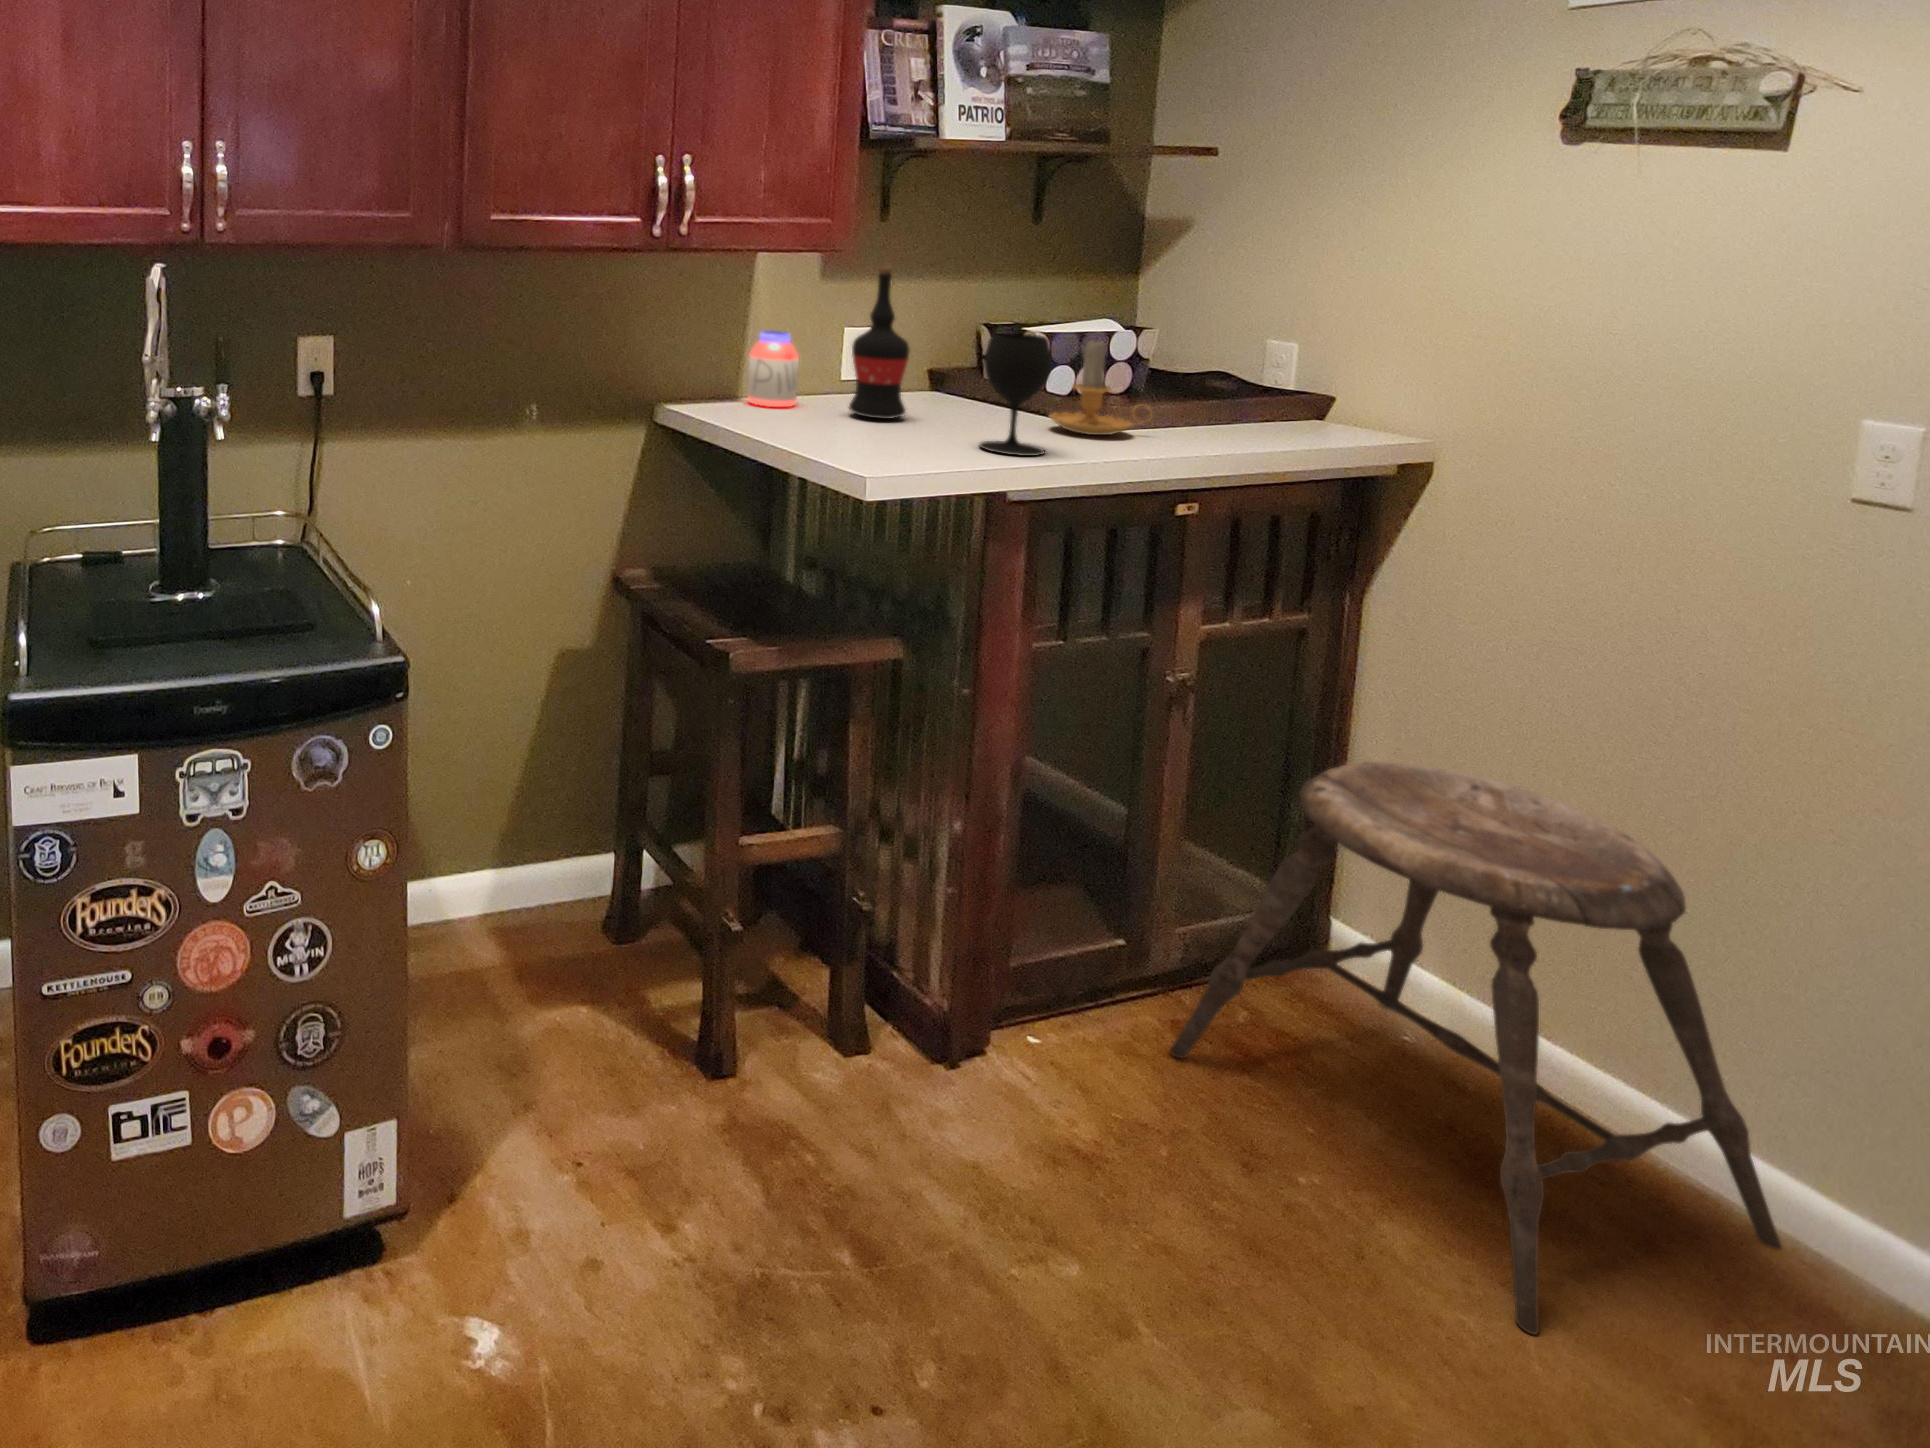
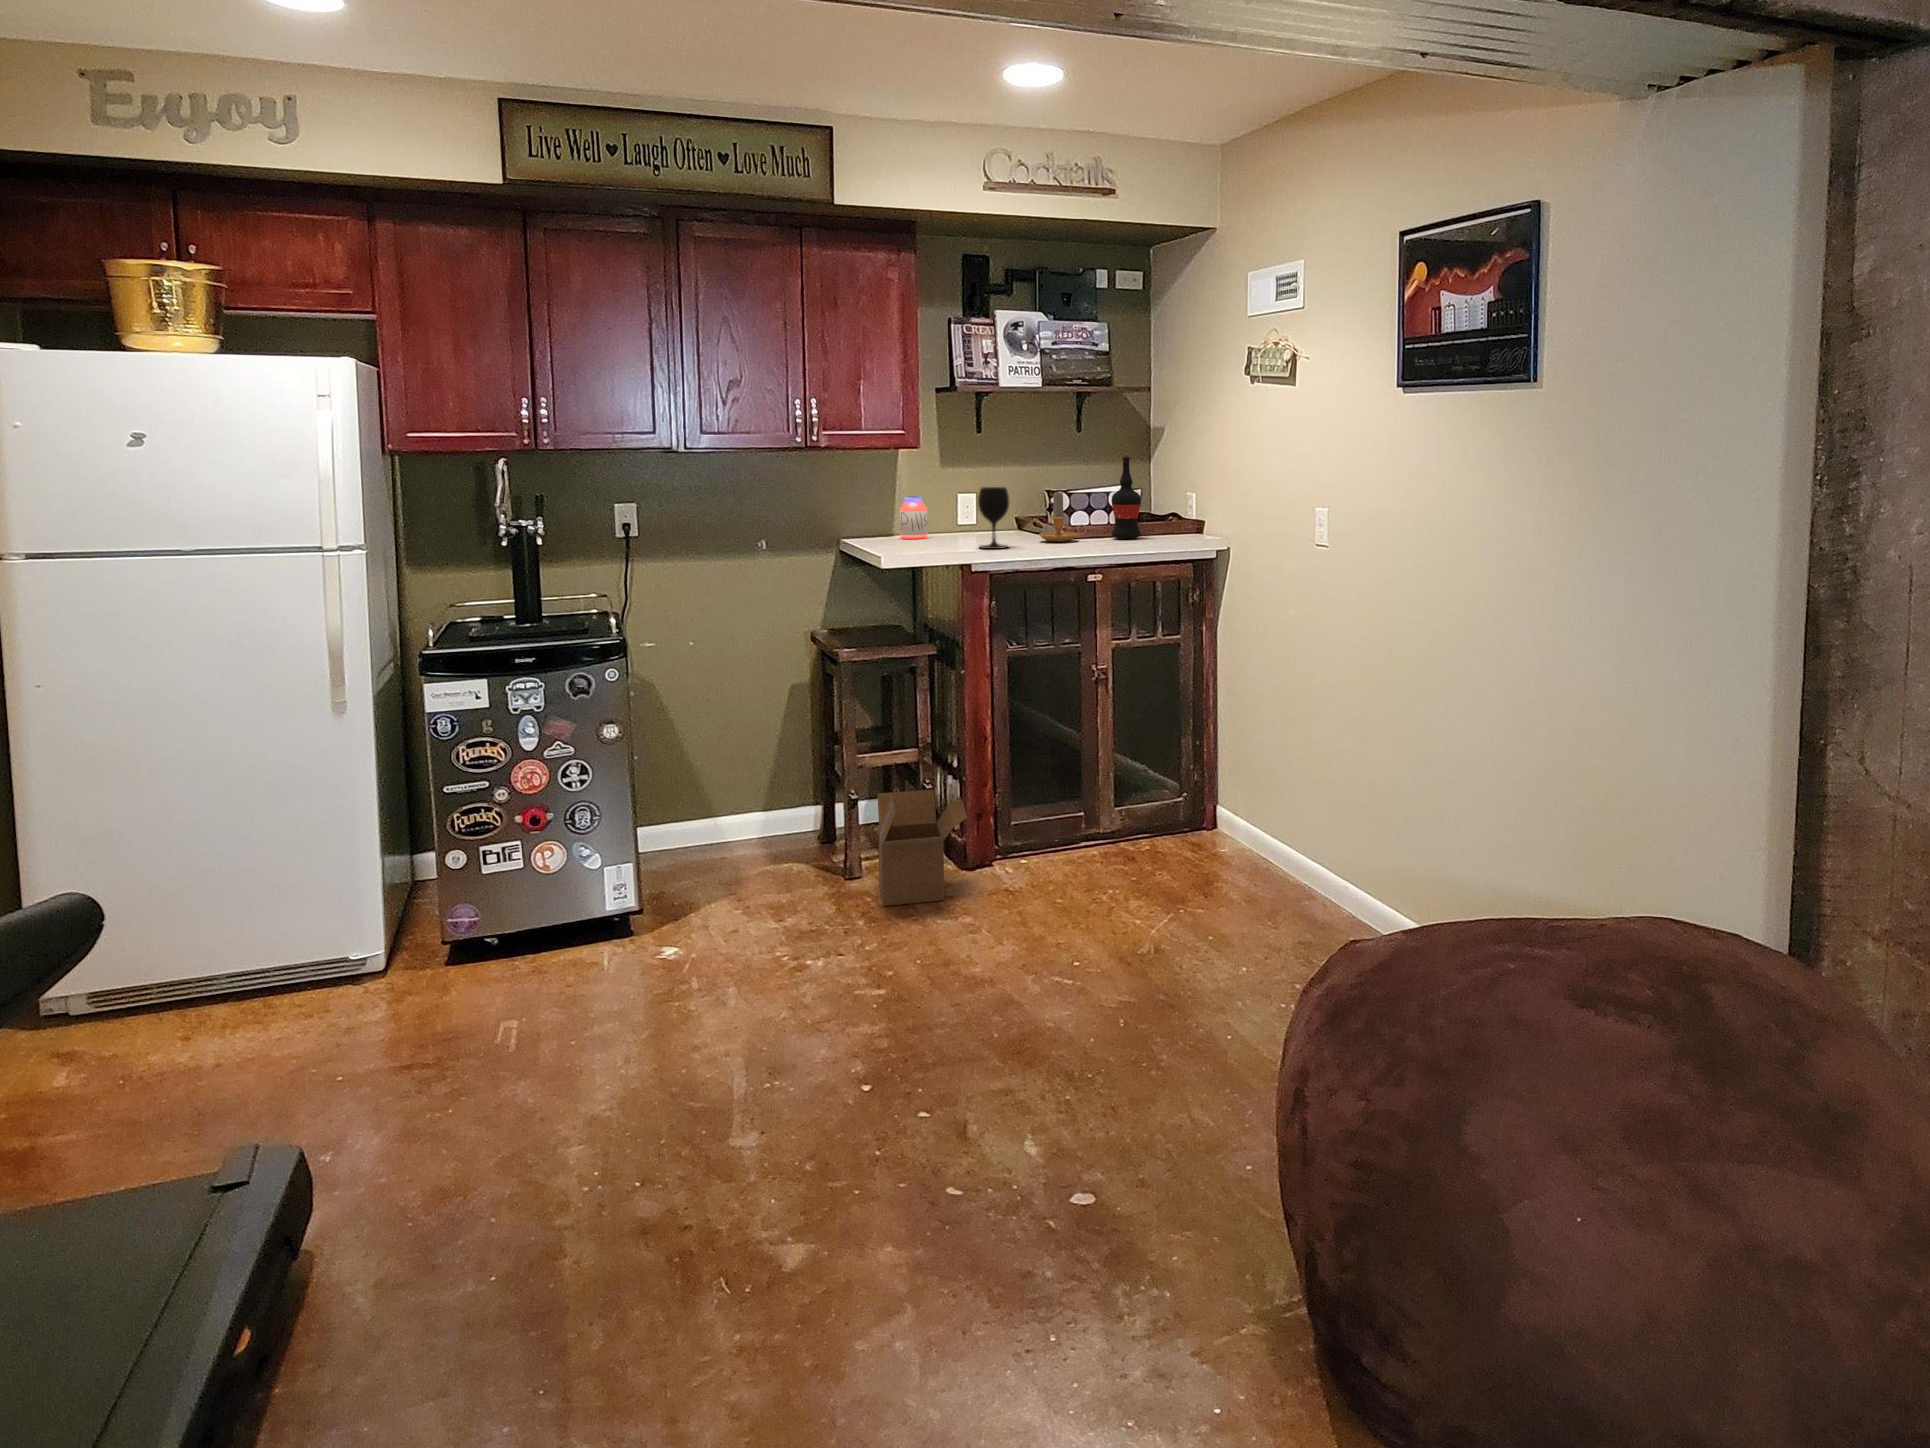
wine bottle: present [849,266,910,419] -> present [1112,453,1141,539]
stool: present [1170,762,1782,1335] -> none [1091,701,1310,920]
cardboard box: none [792,911,1027,1190] -> present [878,789,967,906]

